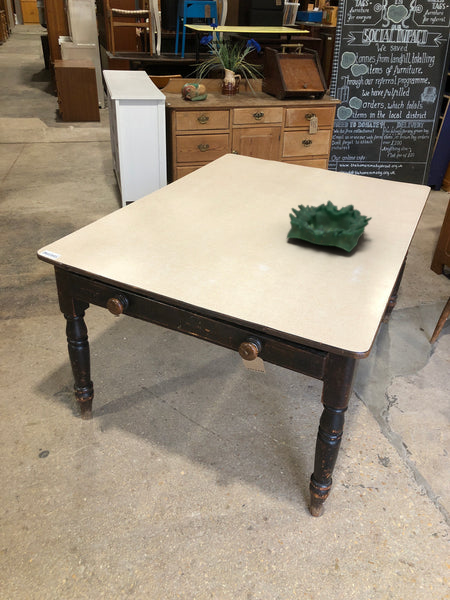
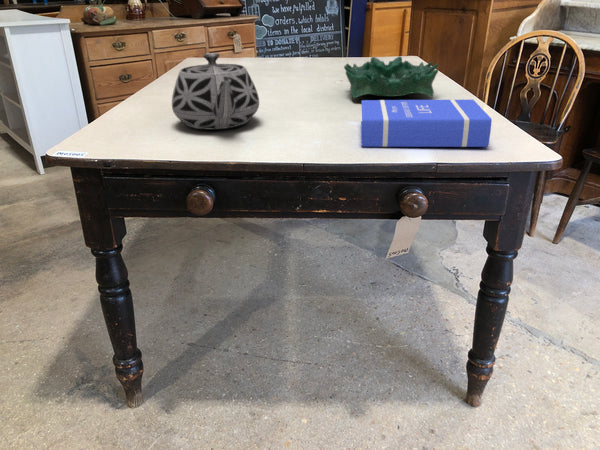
teapot: none [132,193,197,251] -> present [172,53,259,129]
book: none [231,251,346,319] -> present [361,99,492,147]

